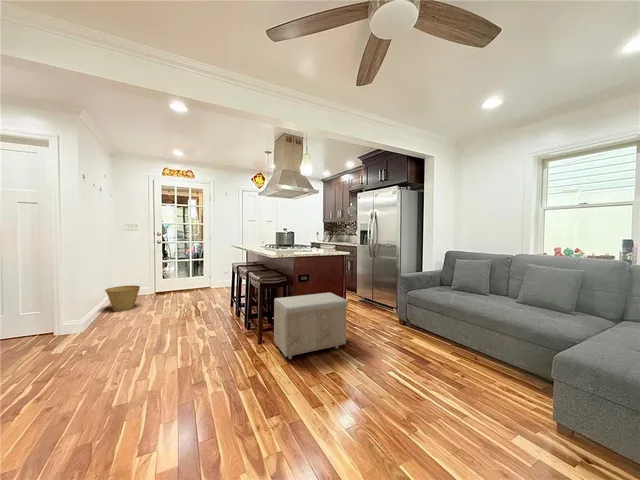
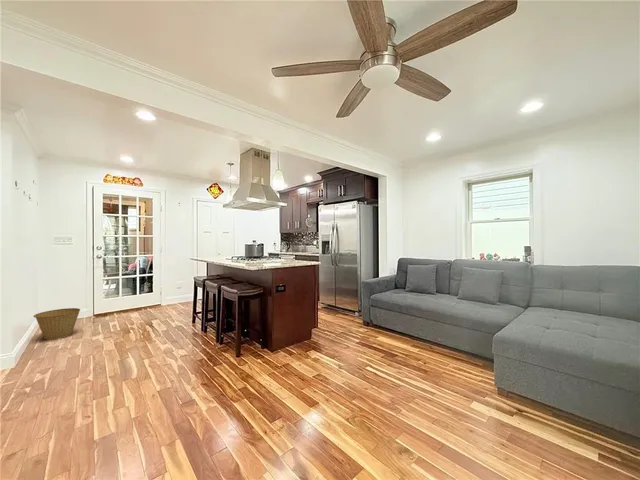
storage bench: present [274,292,348,359] -> none [254,301,325,367]

